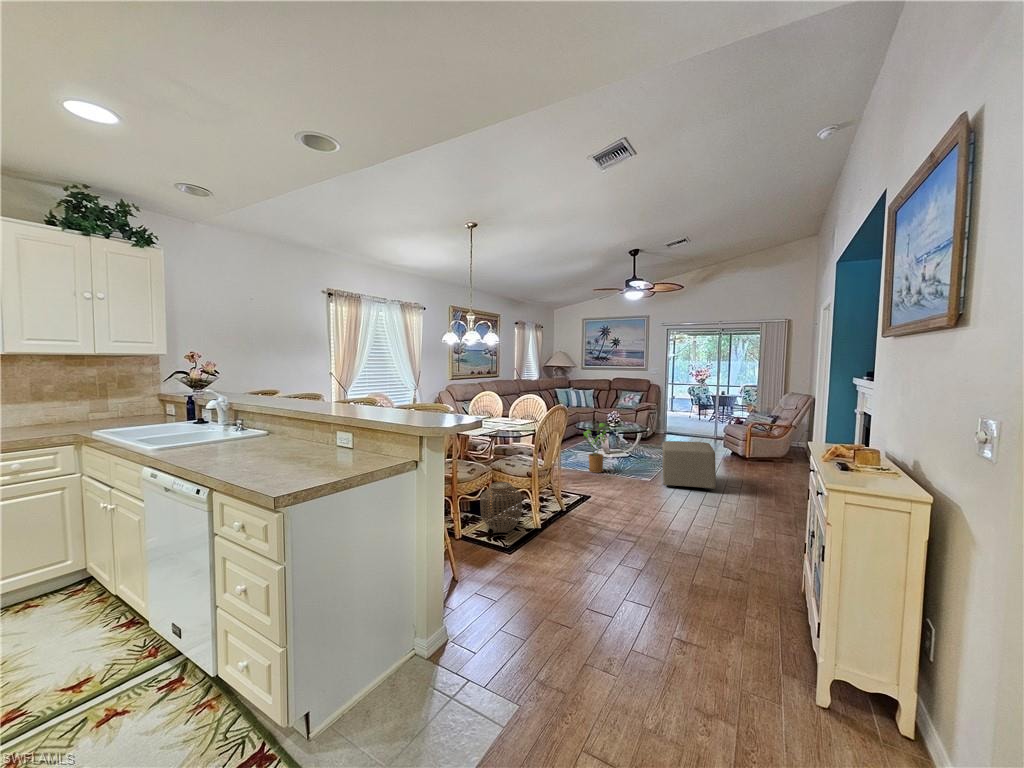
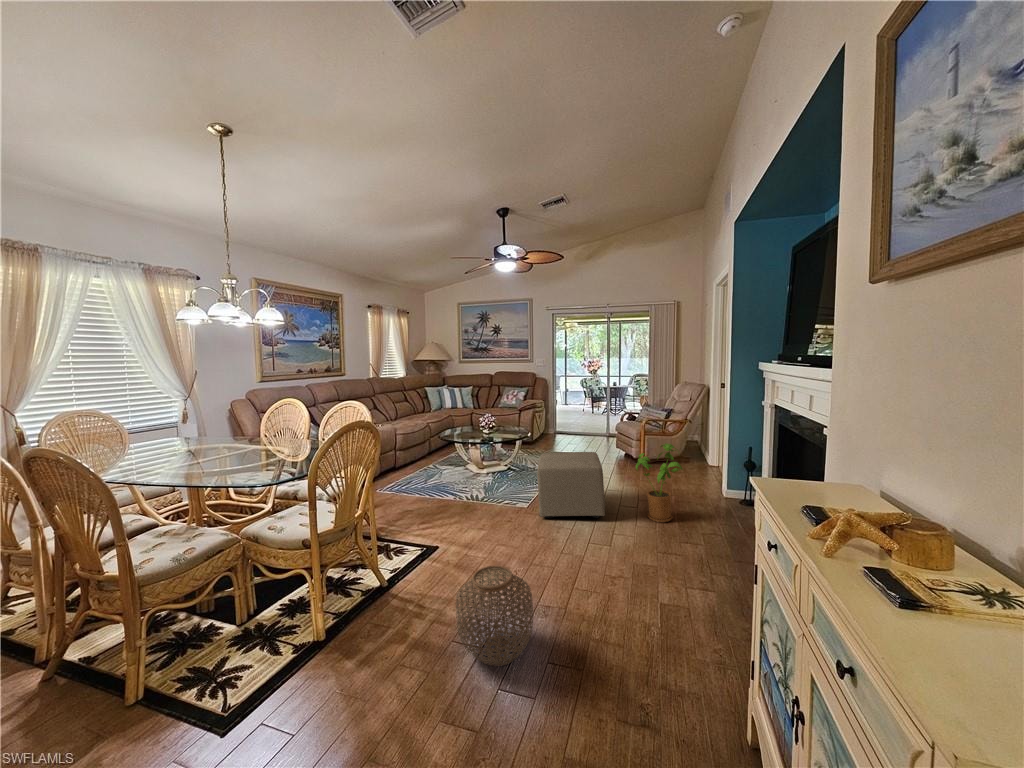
house plant: present [584,423,610,473] -> present [636,444,683,522]
woven basket: present [480,482,522,532] -> present [456,566,533,666]

